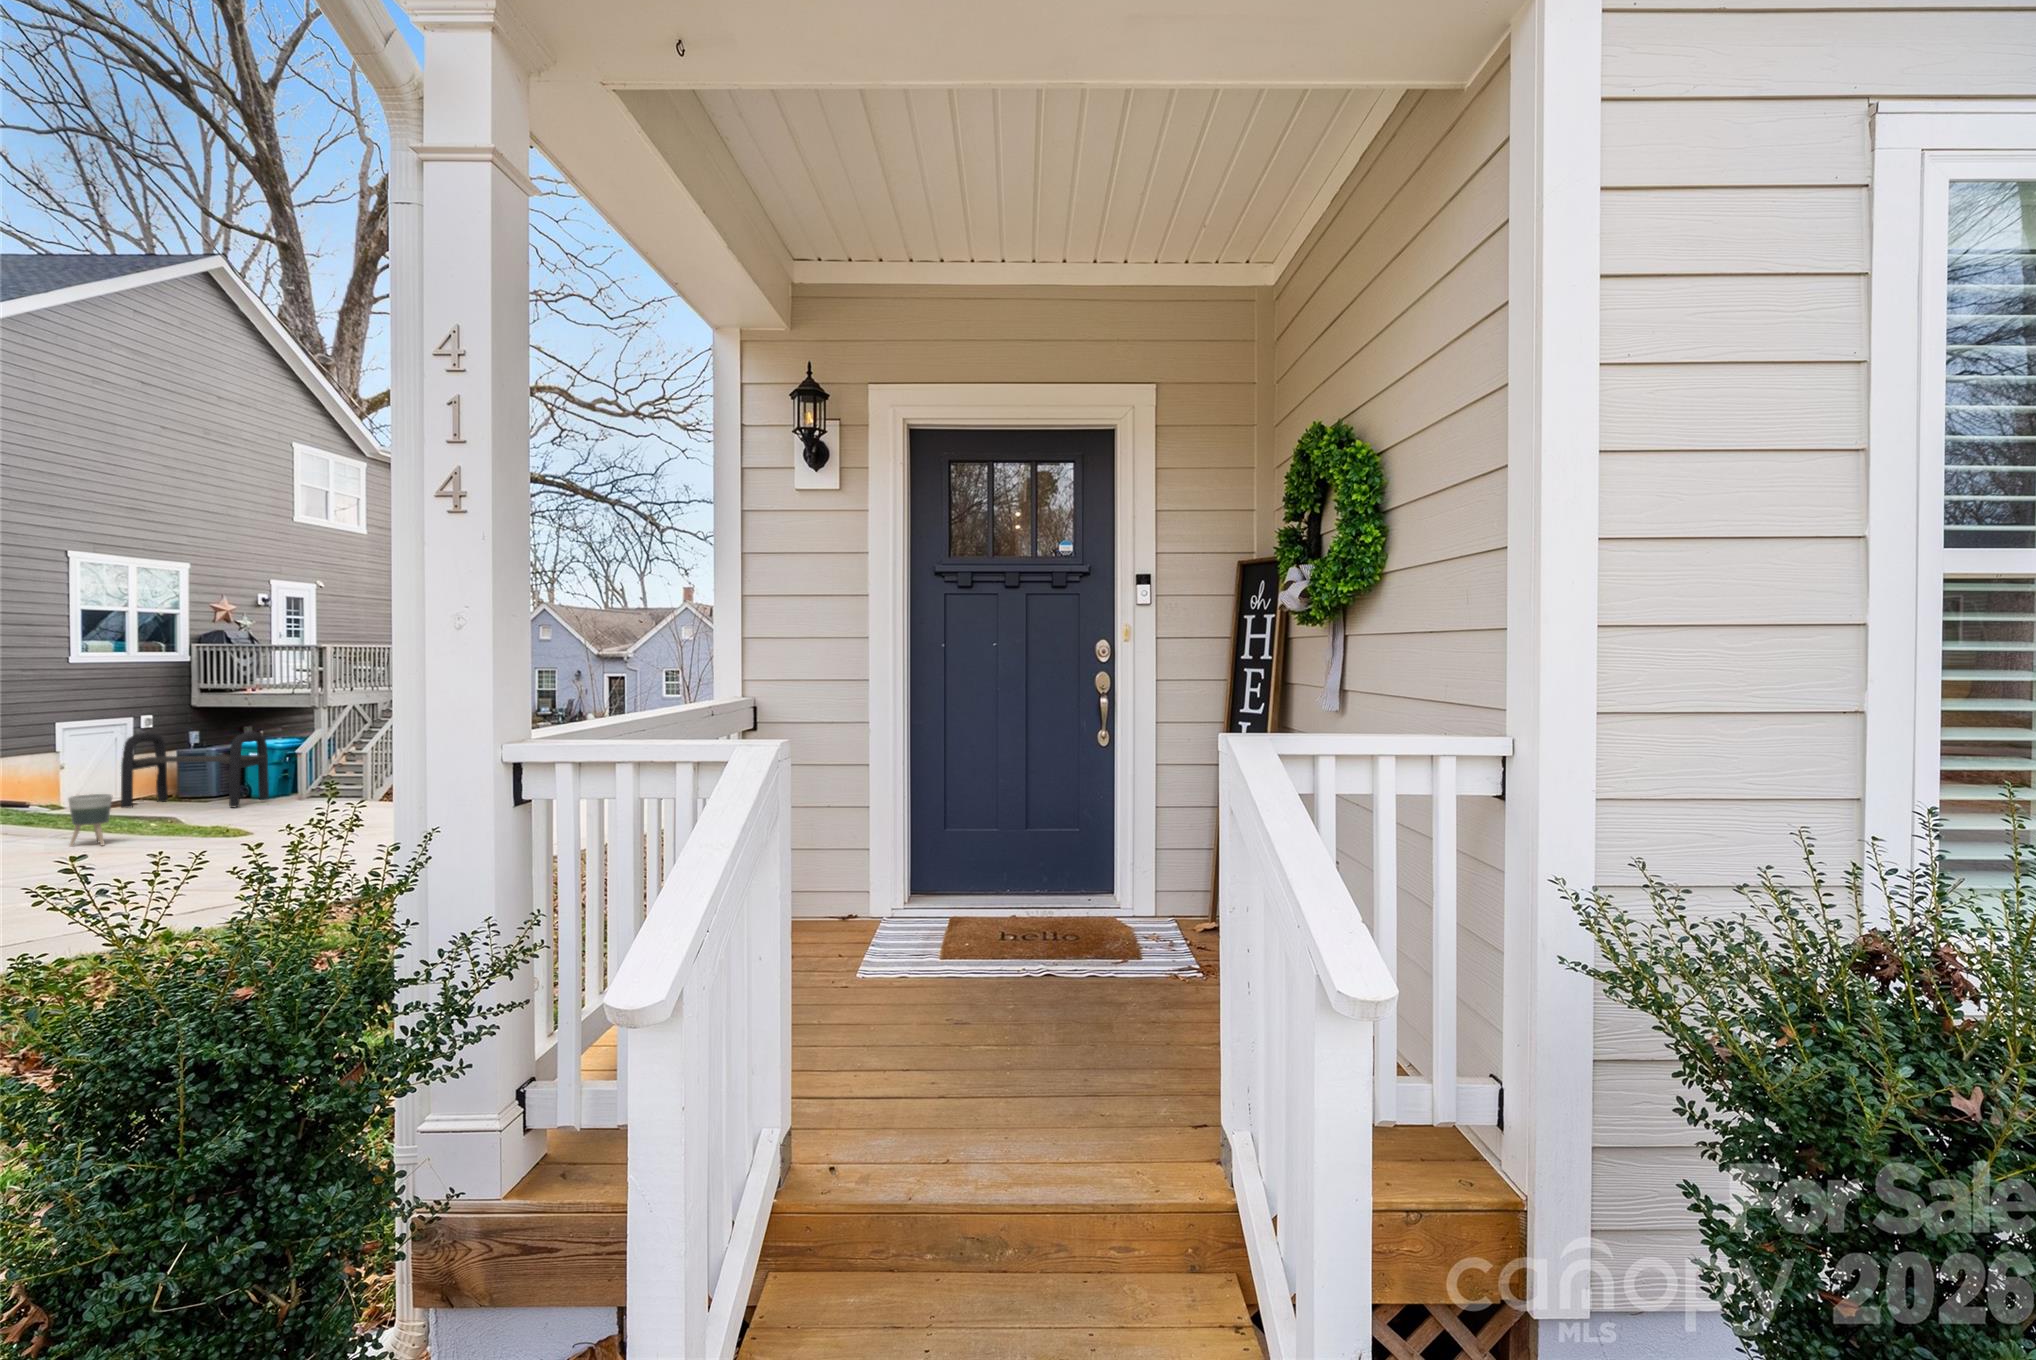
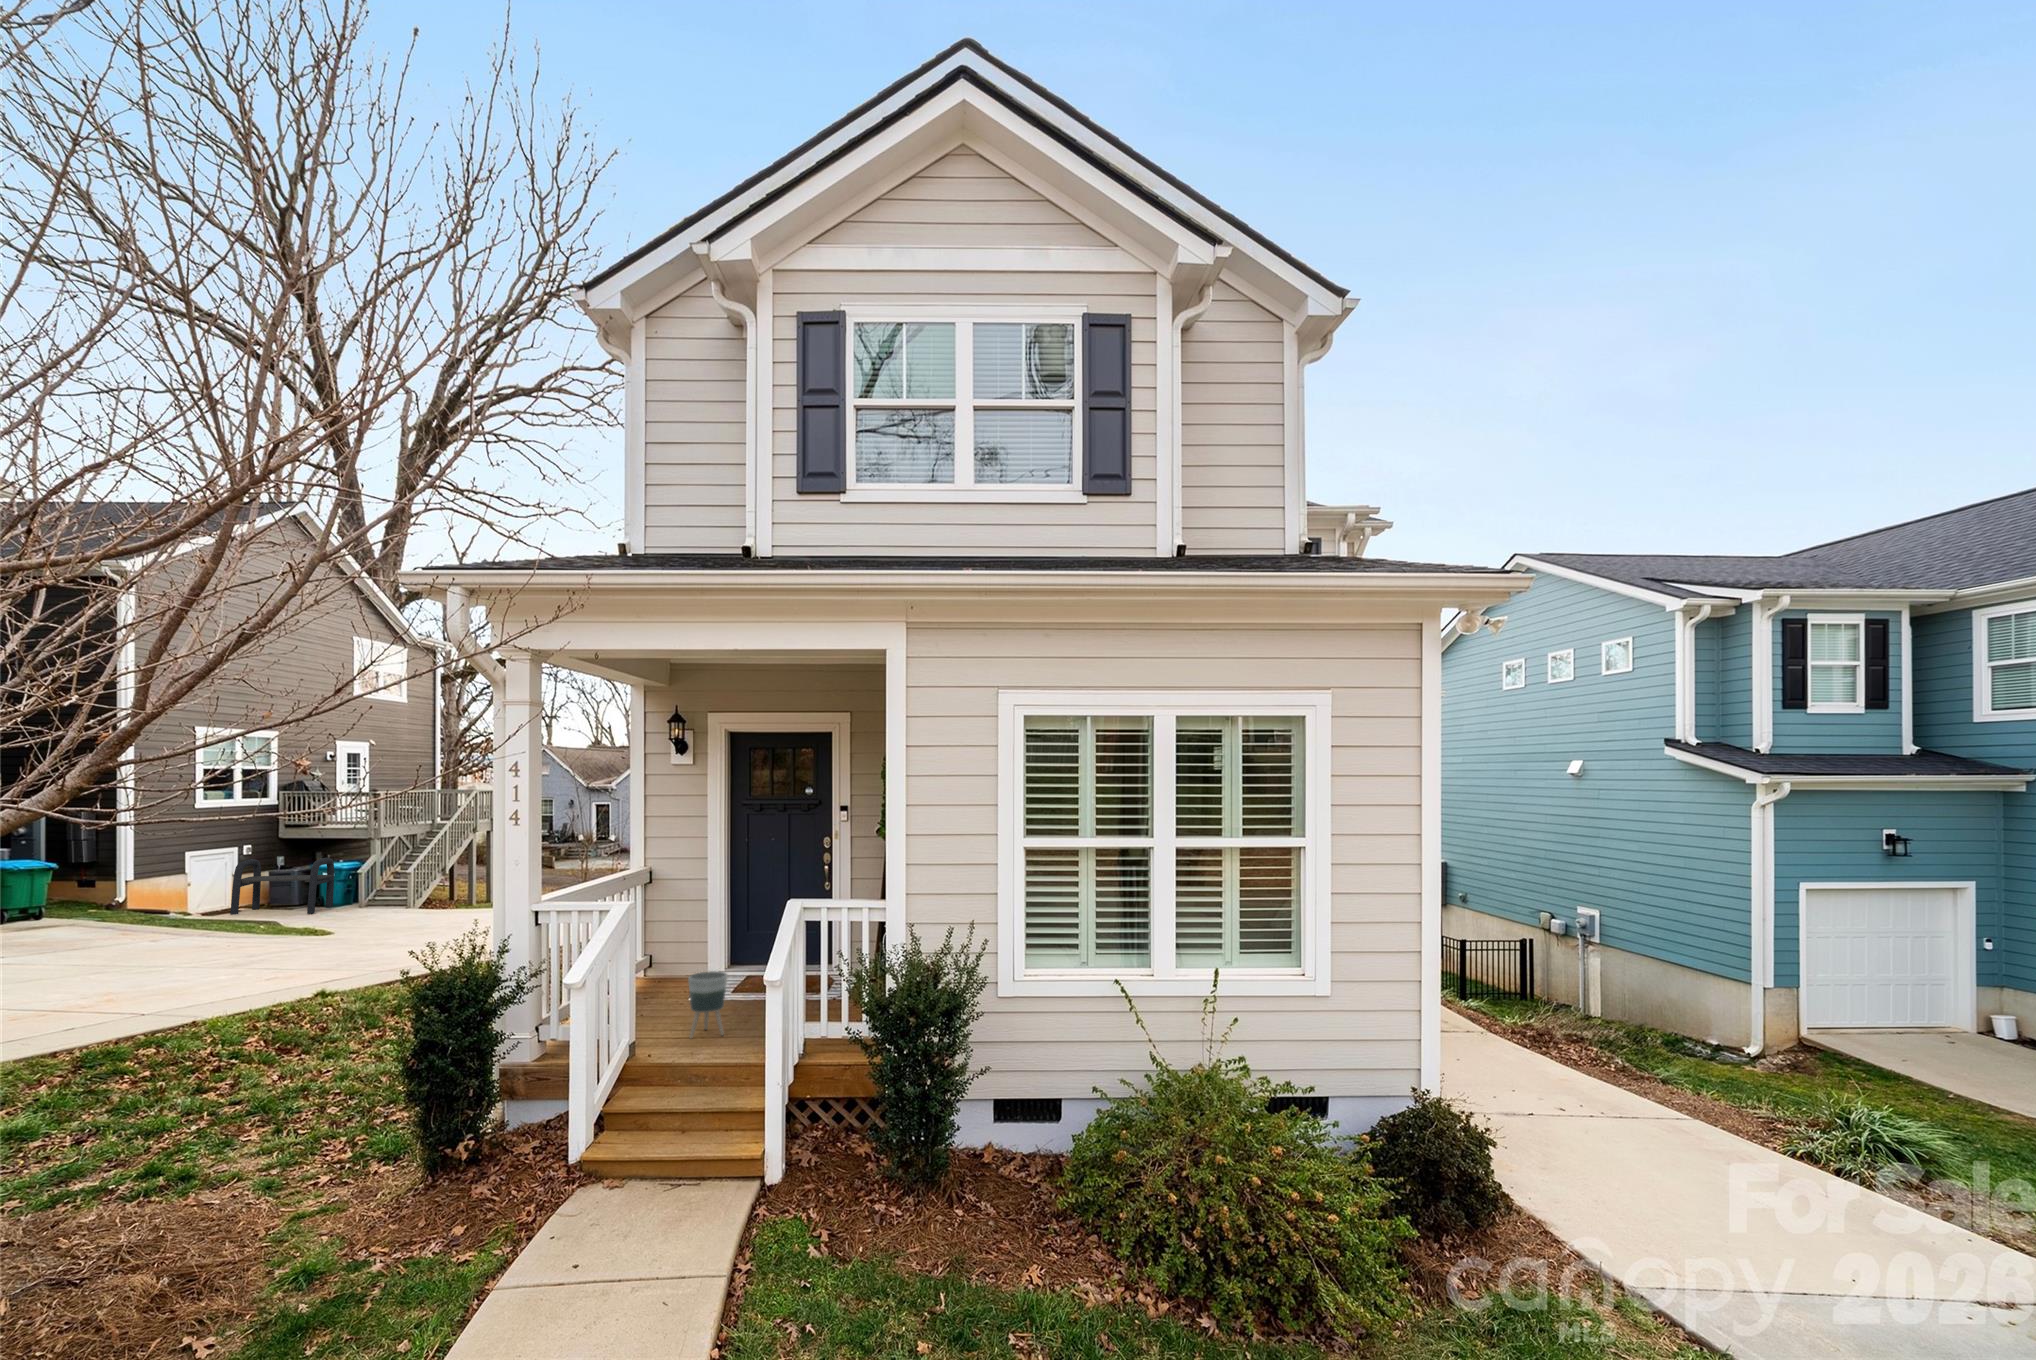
planter: present [68,794,112,847] -> present [688,971,728,1038]

